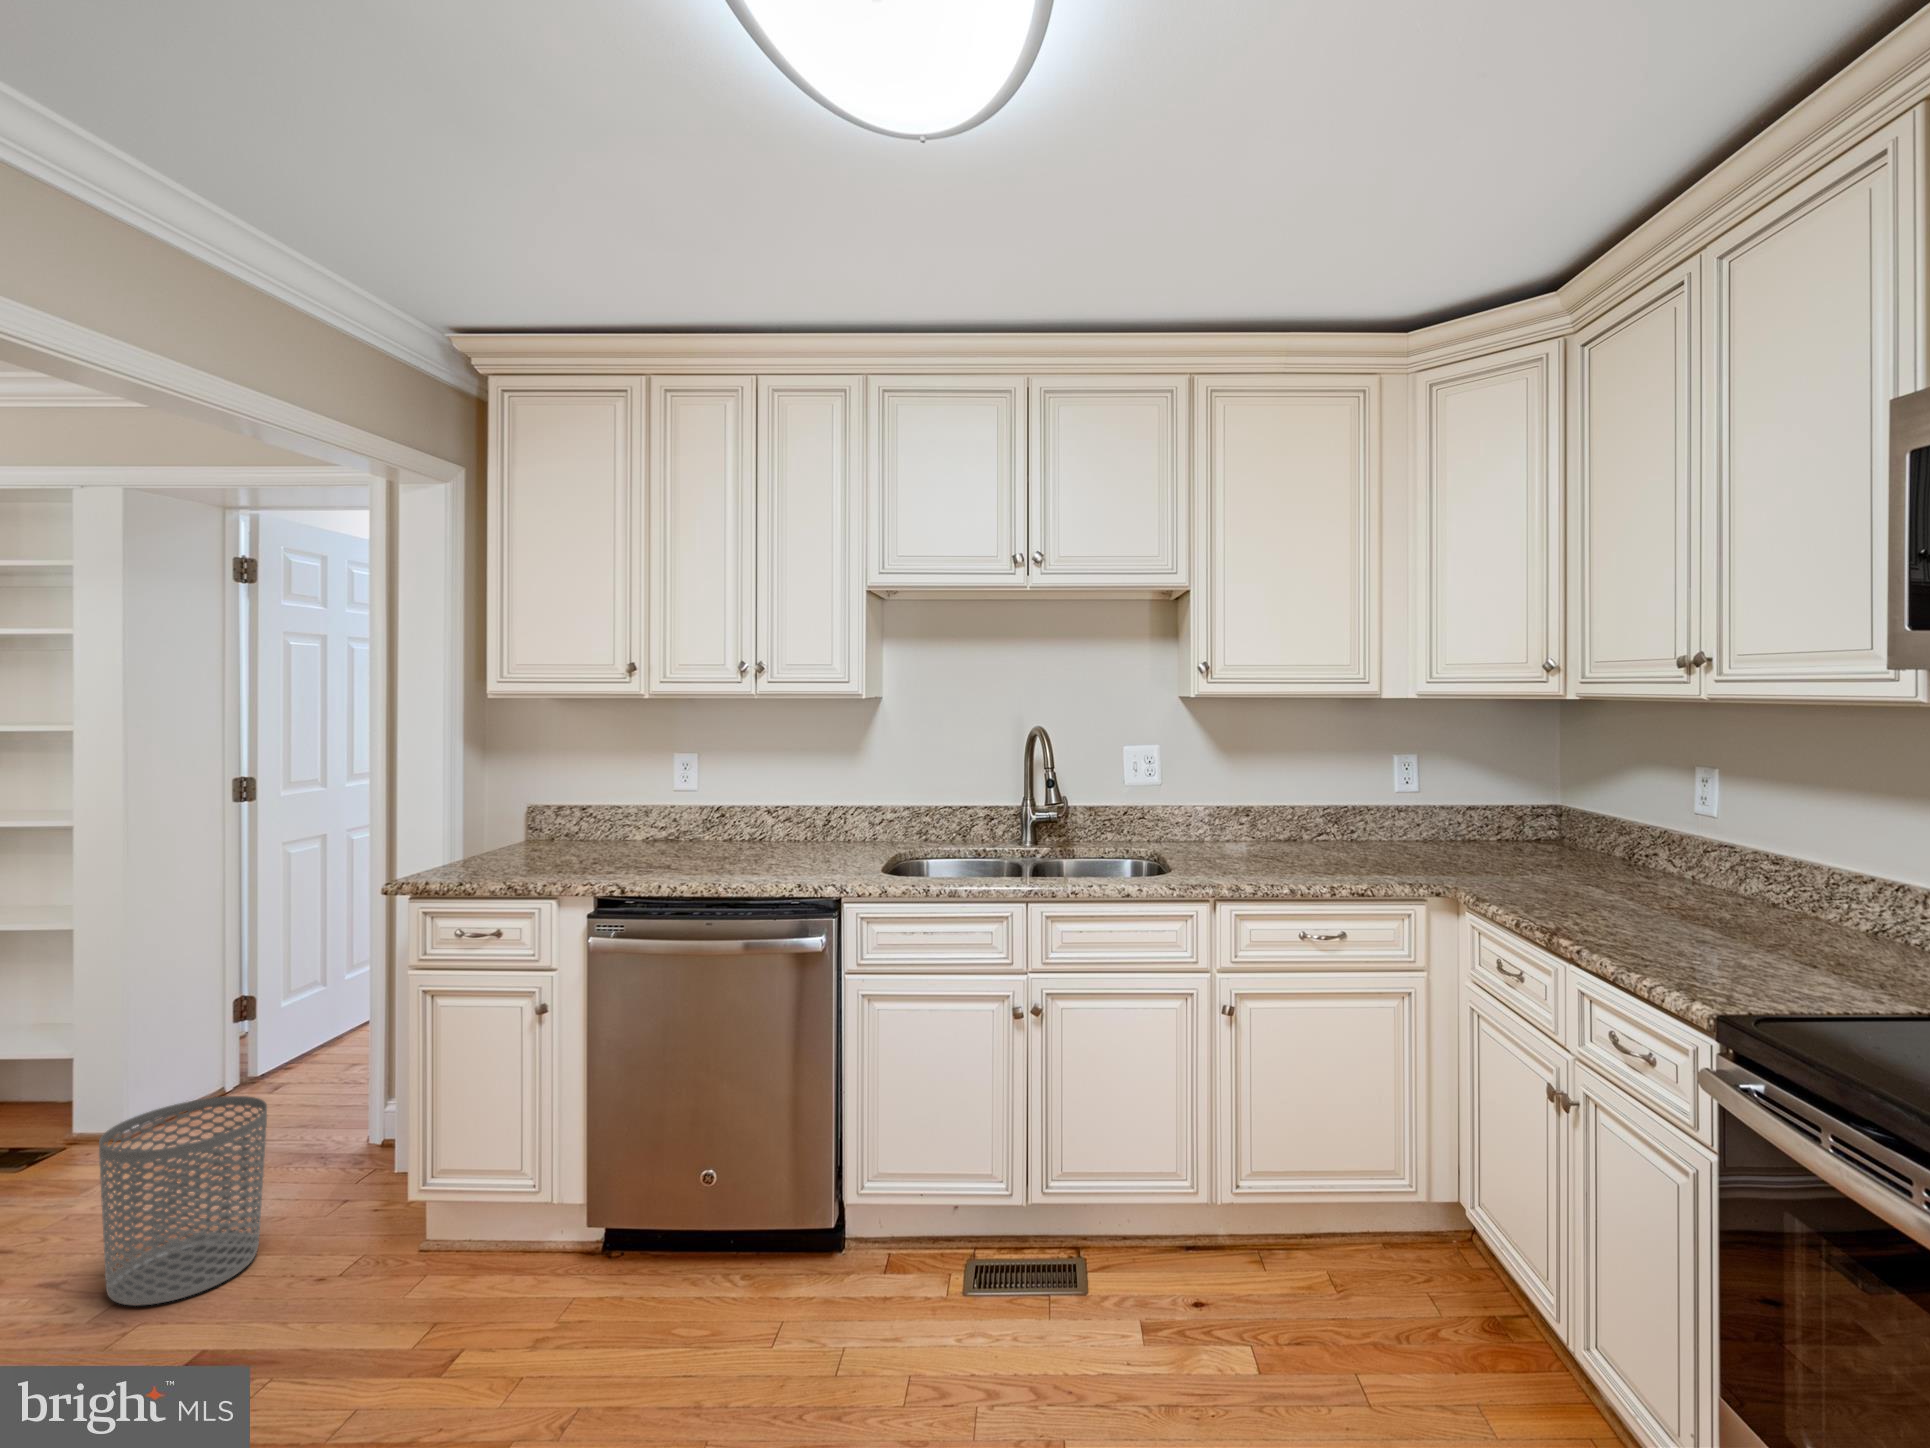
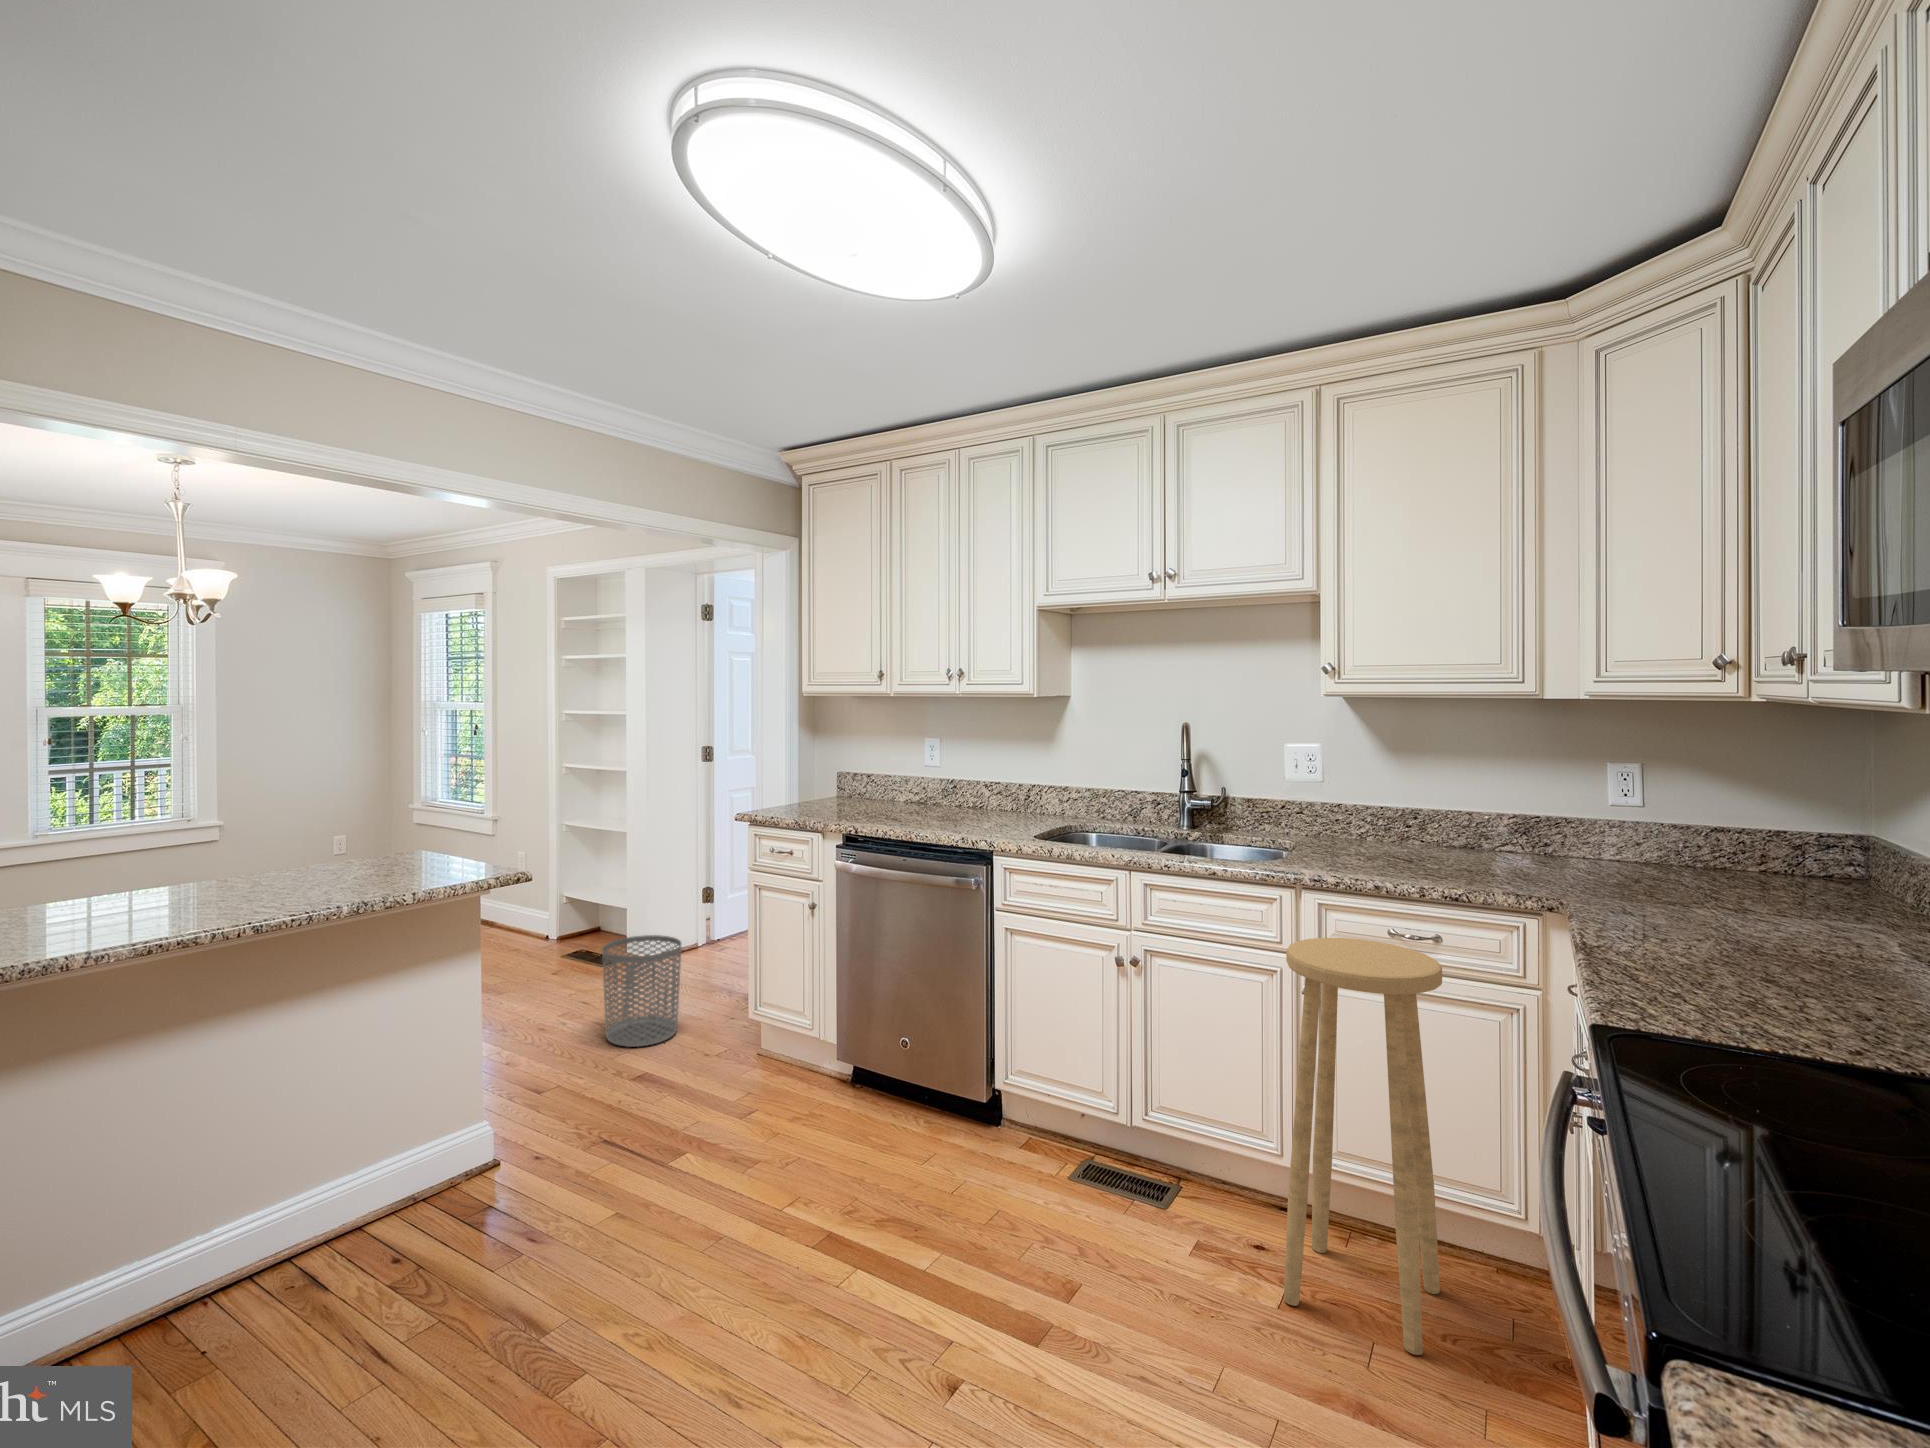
stool: none [1231,946,1381,1352] -> present [1284,938,1442,1355]

